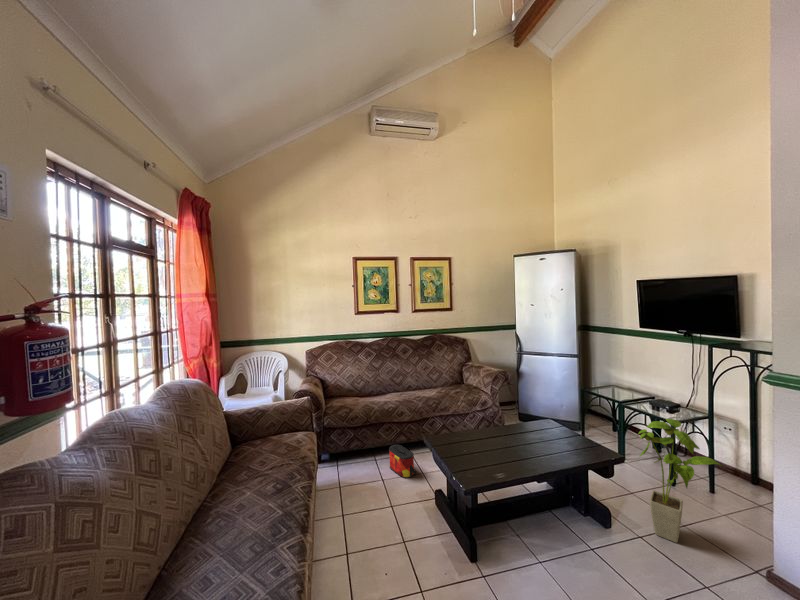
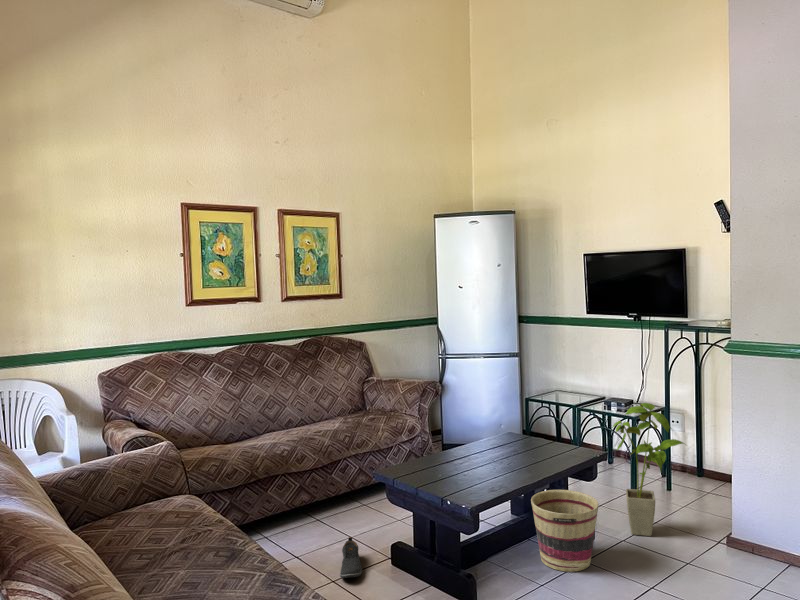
bag: present [389,445,416,478] -> none [290,505,340,548]
shoe: none [398,476,421,509] -> present [340,537,362,578]
basket: none [546,478,609,561] -> present [531,490,598,572]

